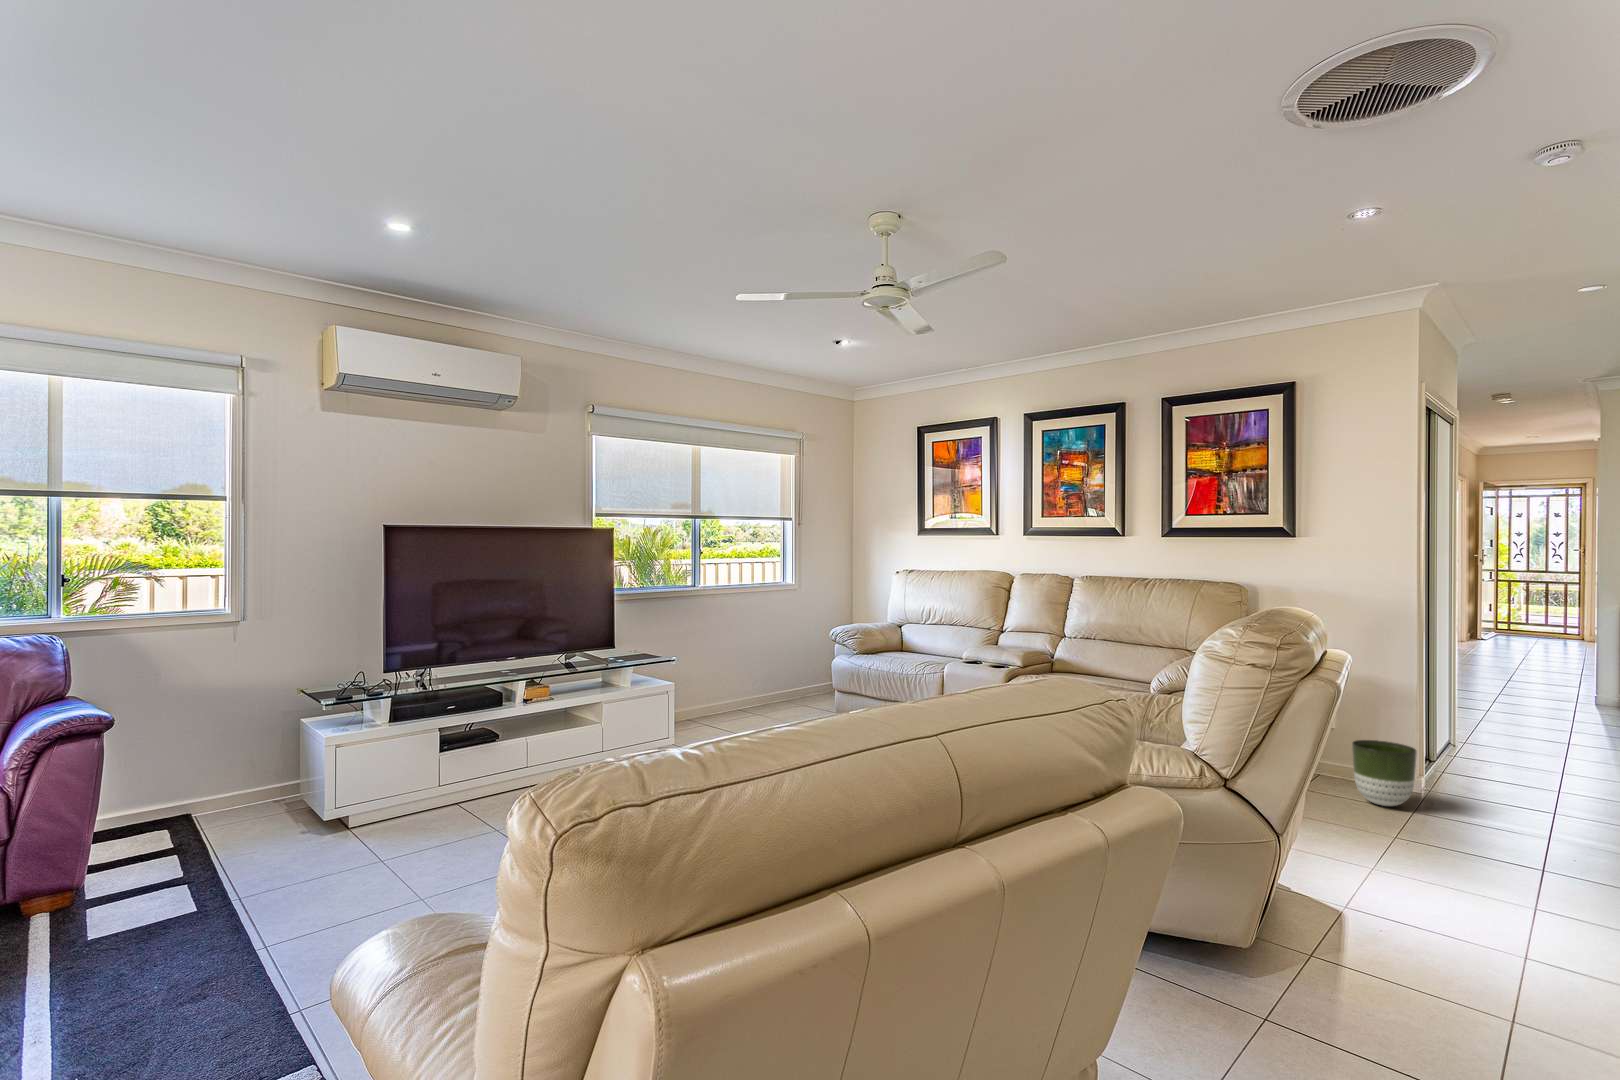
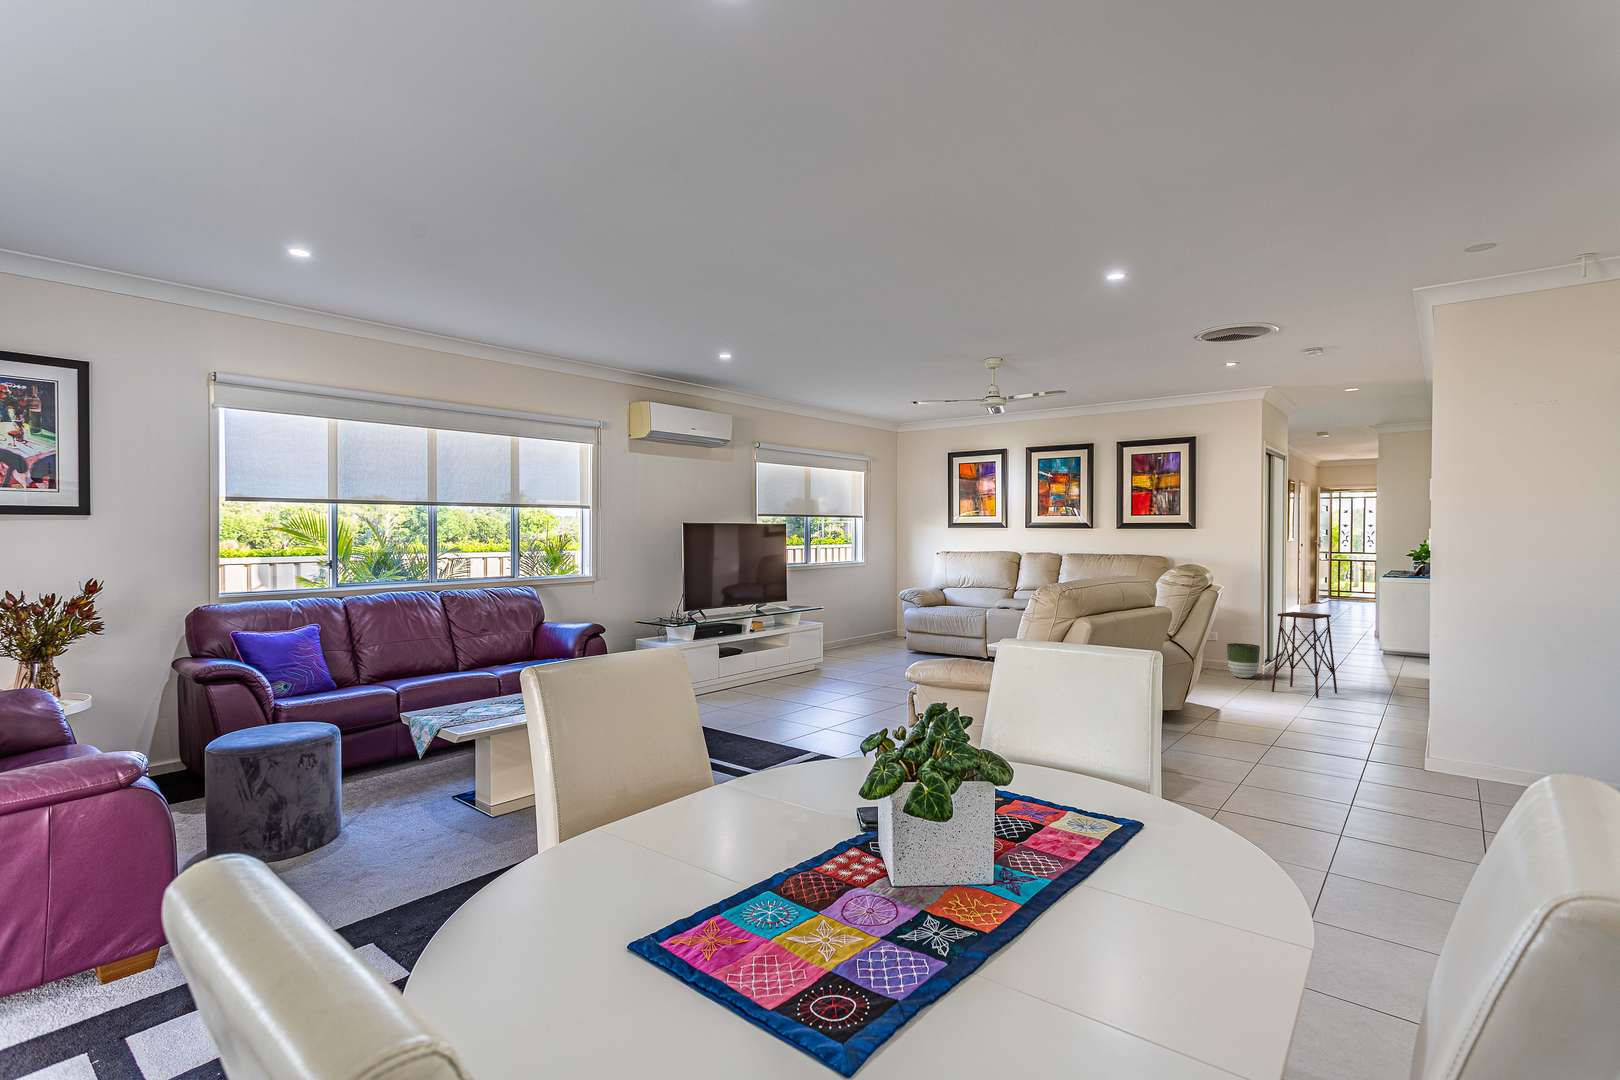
side table: none [1446,695,1587,879] -> present [1272,612,1337,698]

